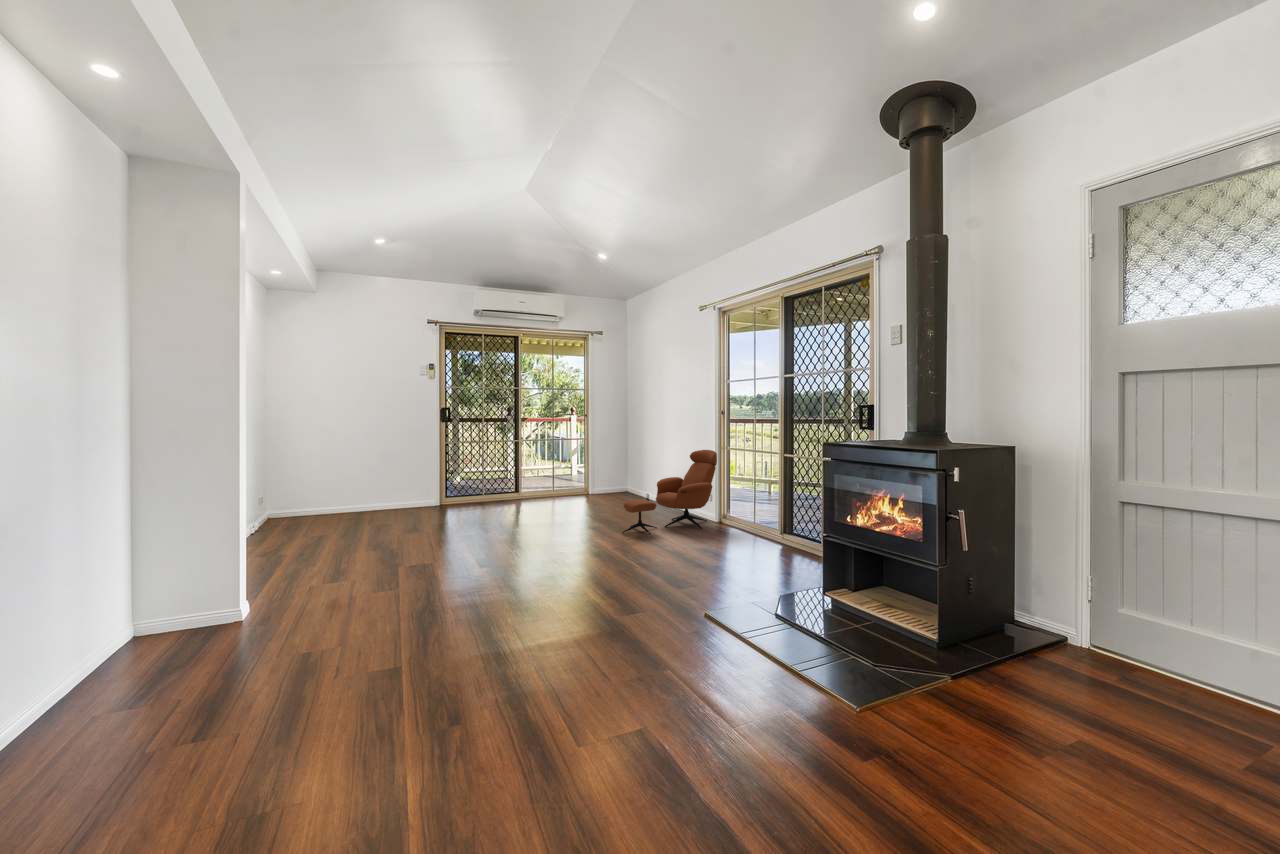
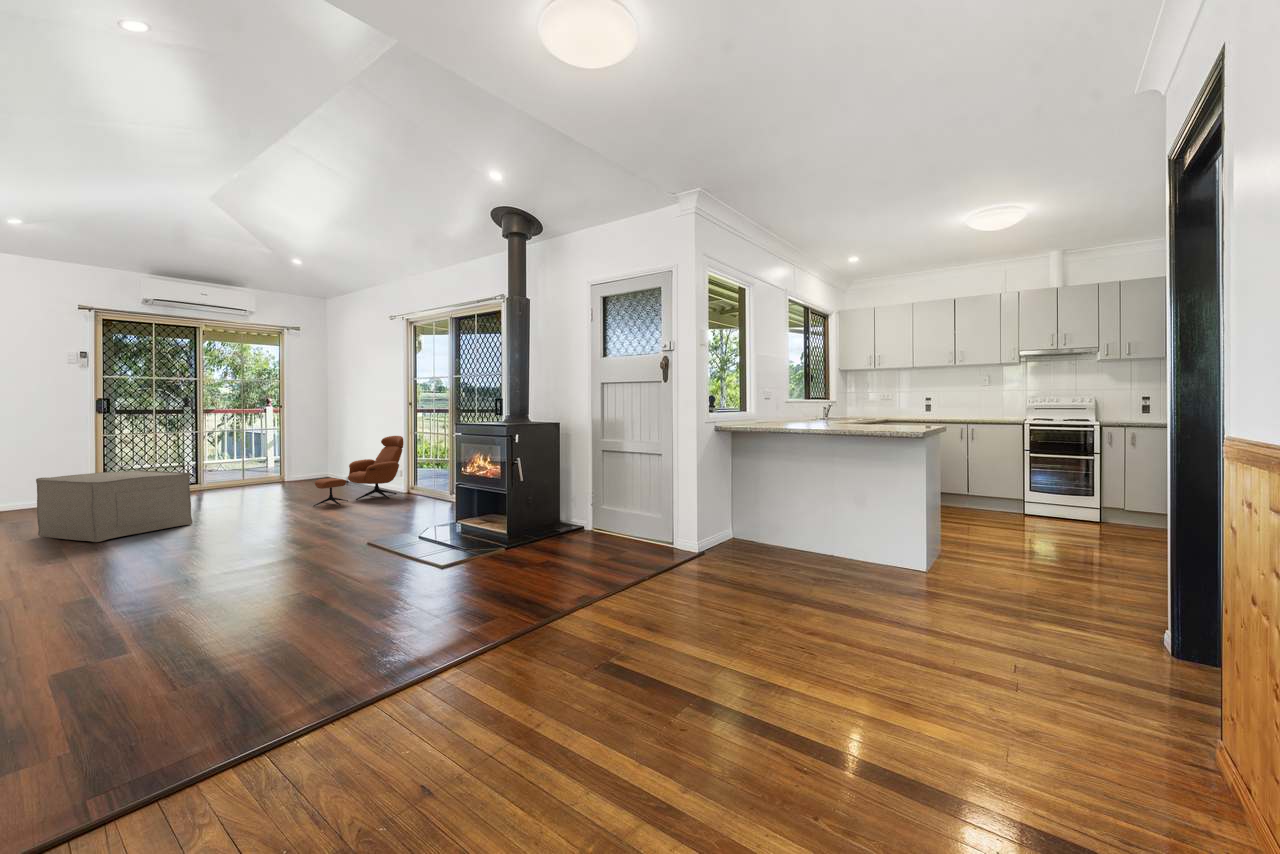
ottoman: none [387,482,510,565] -> present [36,470,192,542]

